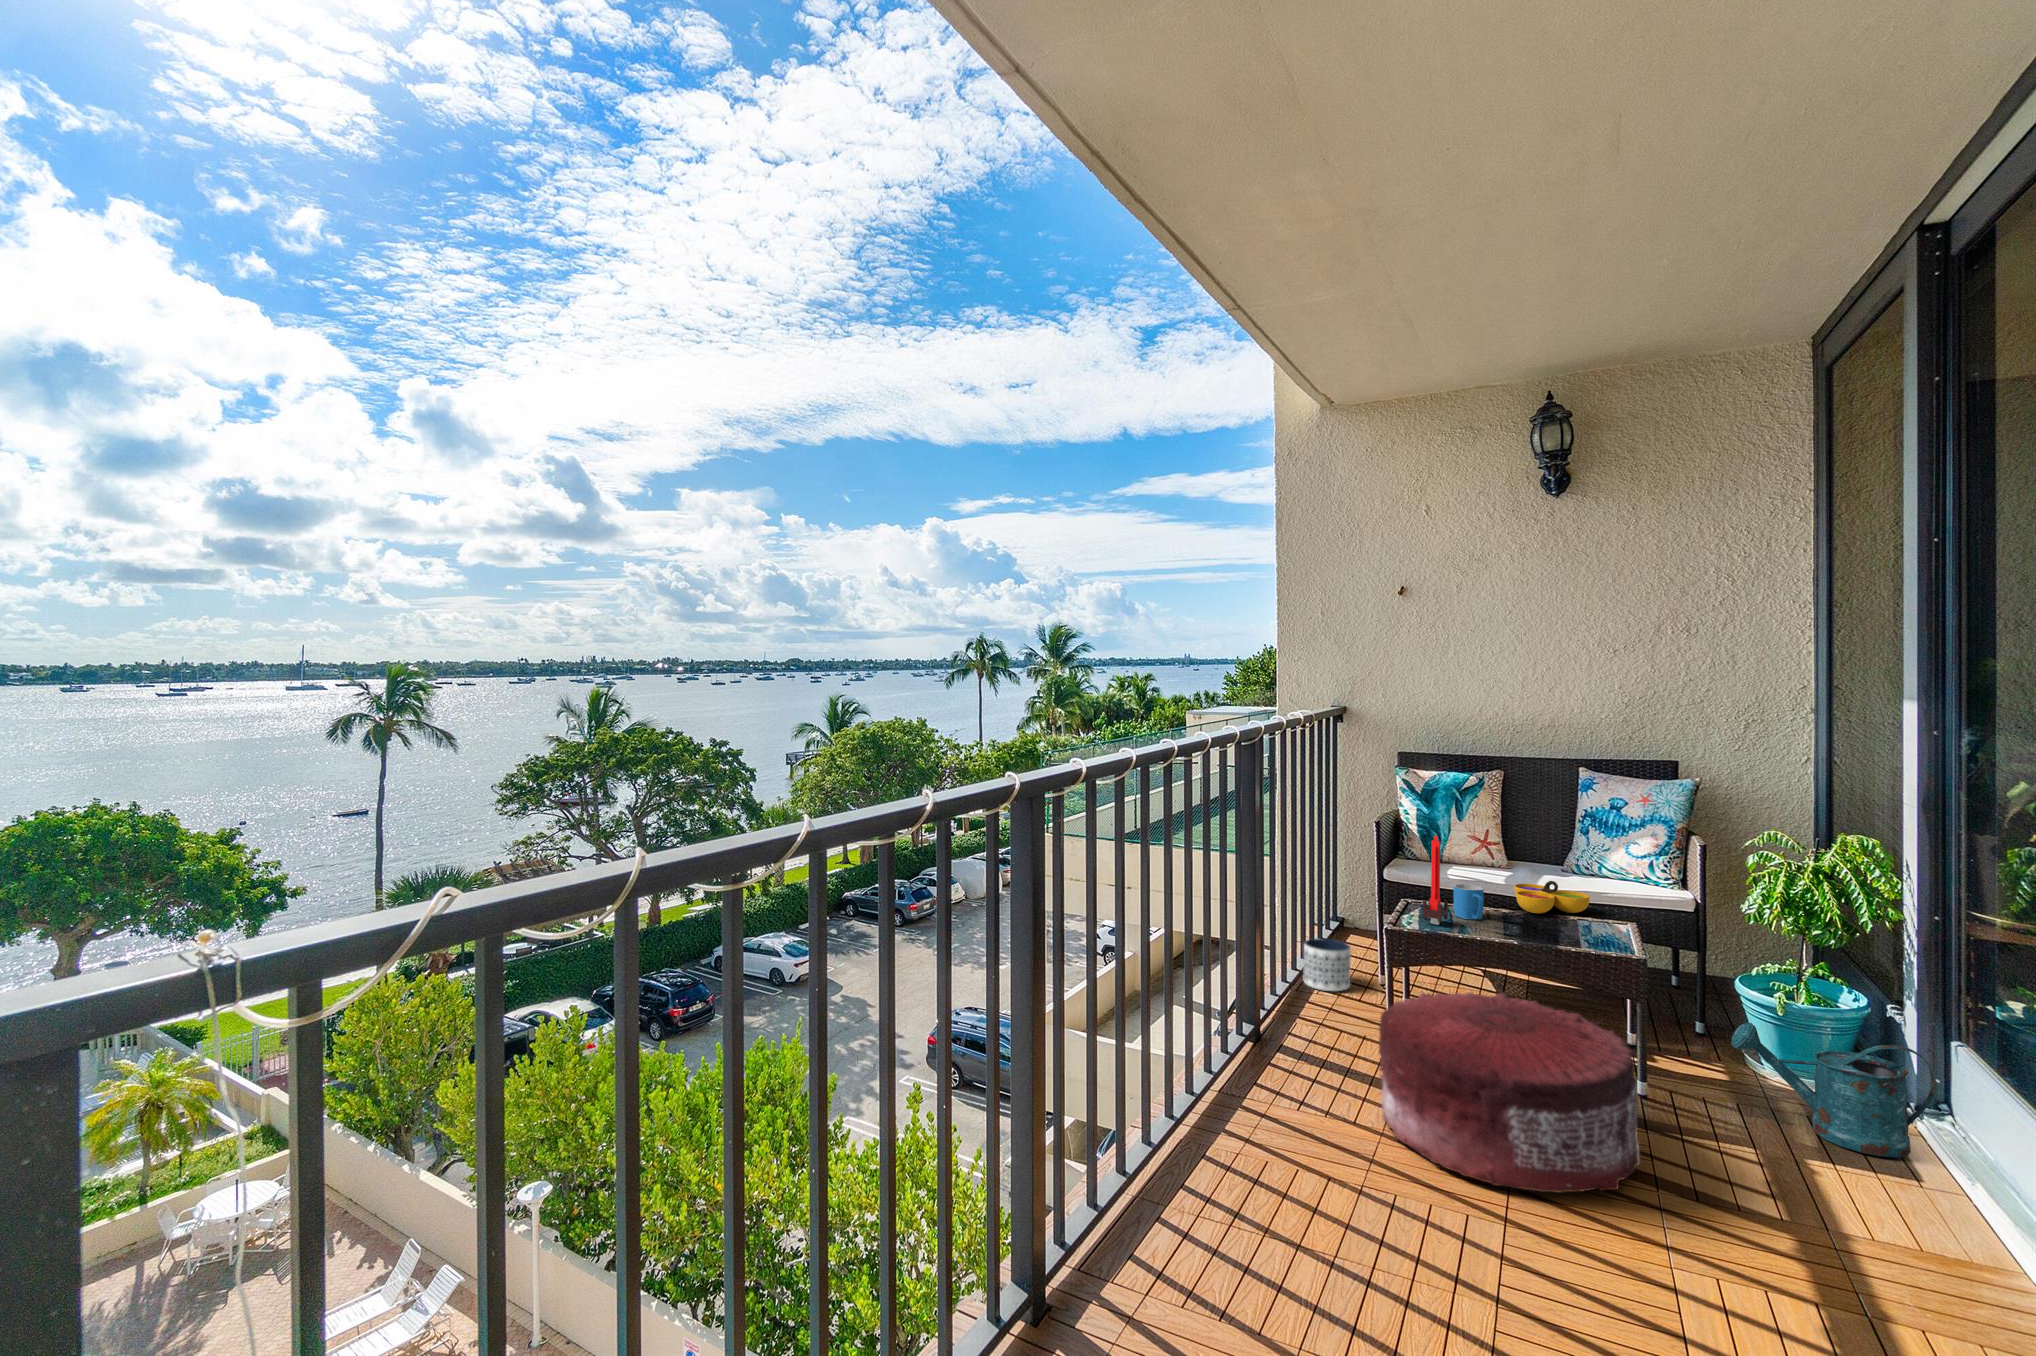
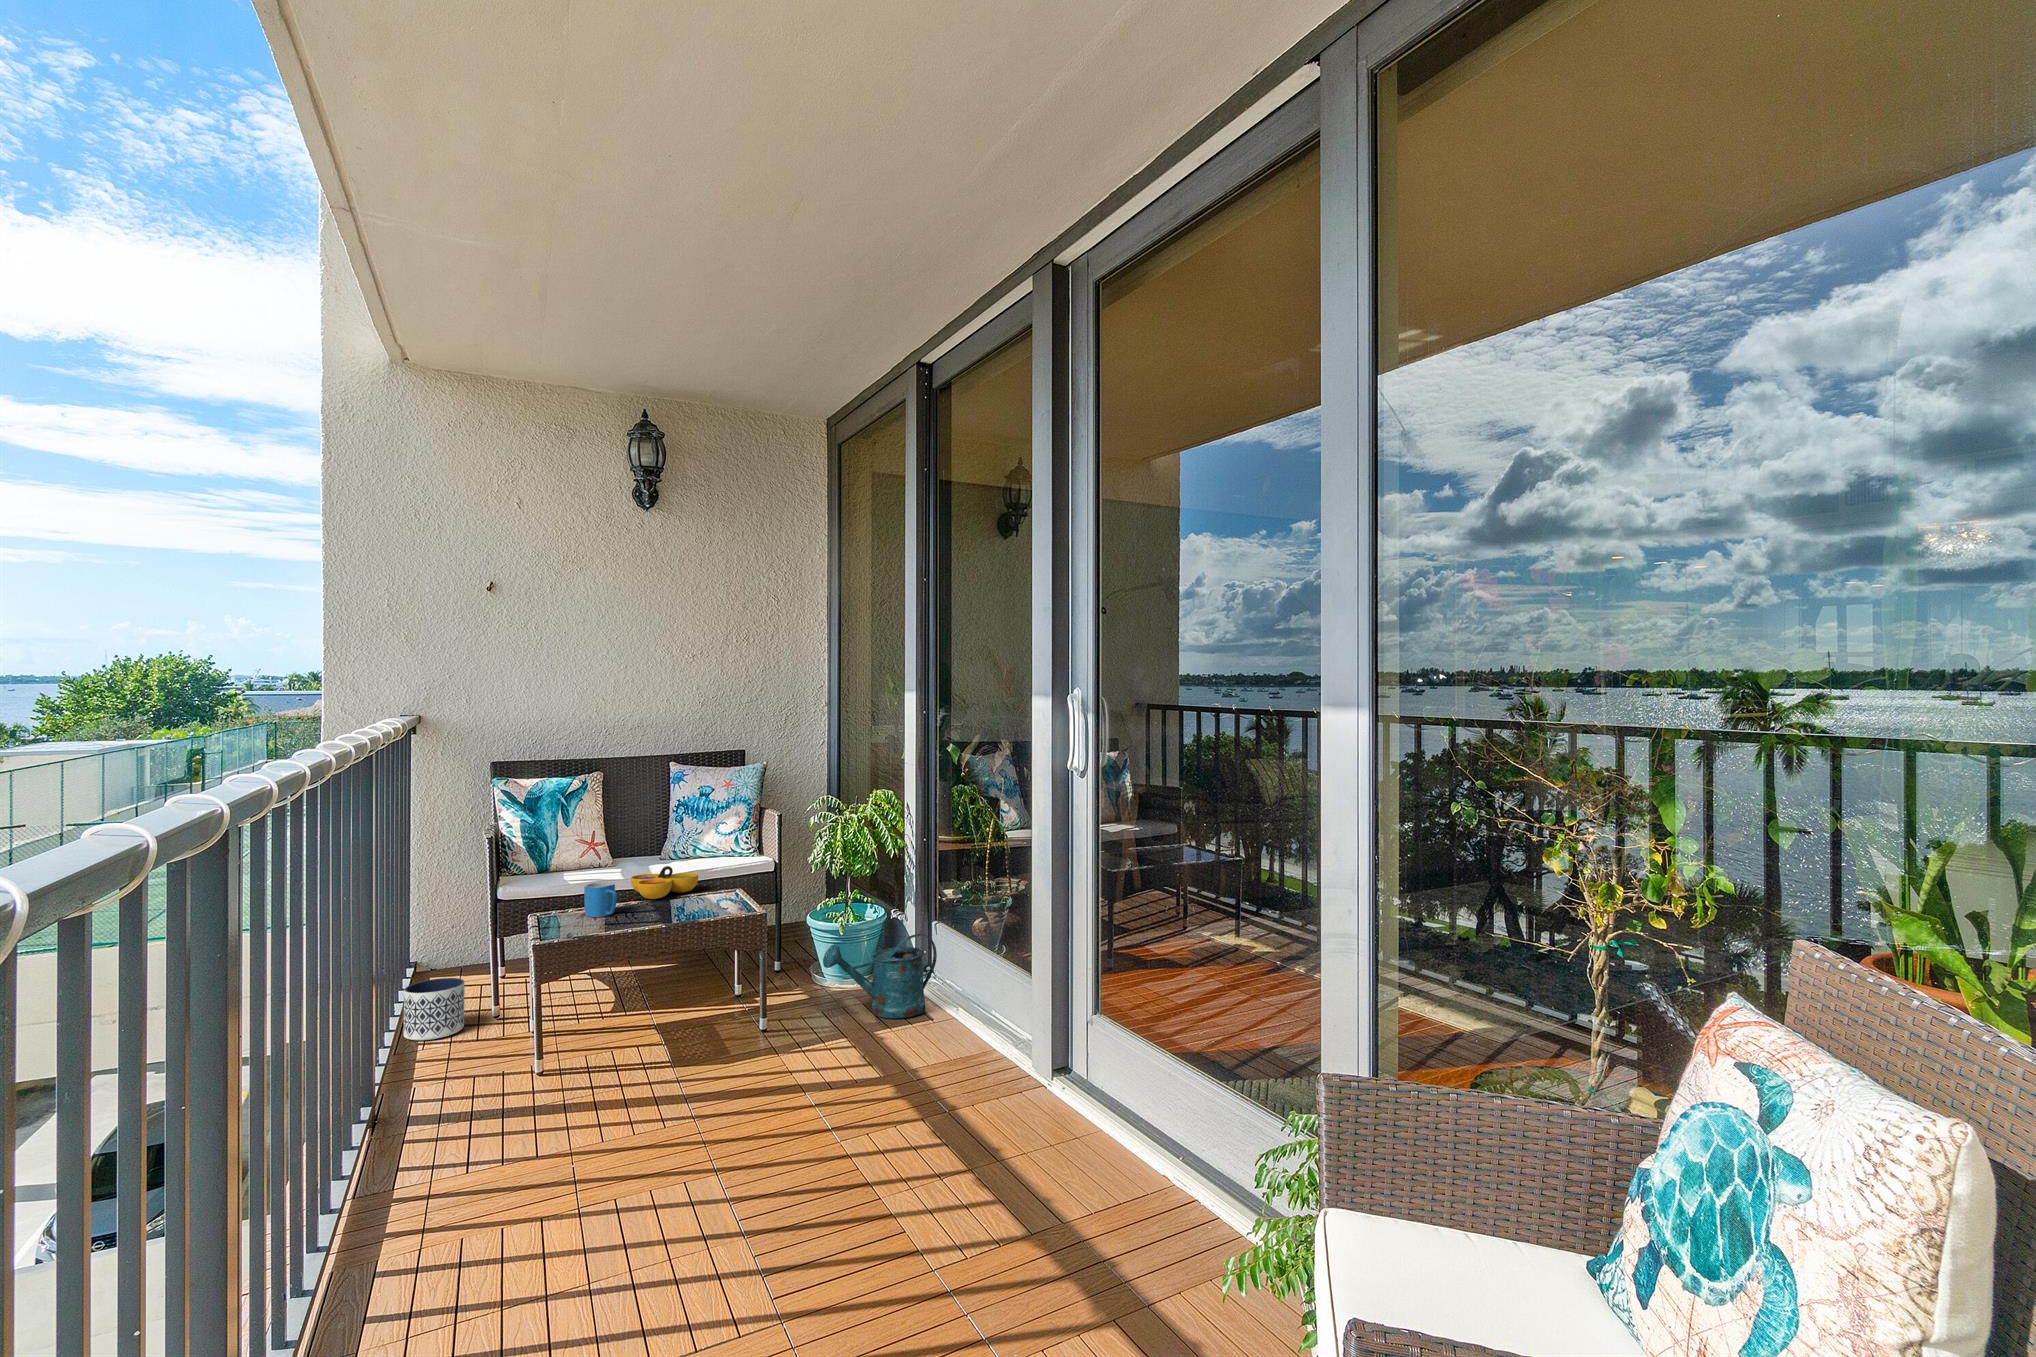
candle: present [1423,836,1448,925] -> none [561,836,585,928]
pouf: present [1379,992,1640,1193] -> none [556,970,792,1153]

